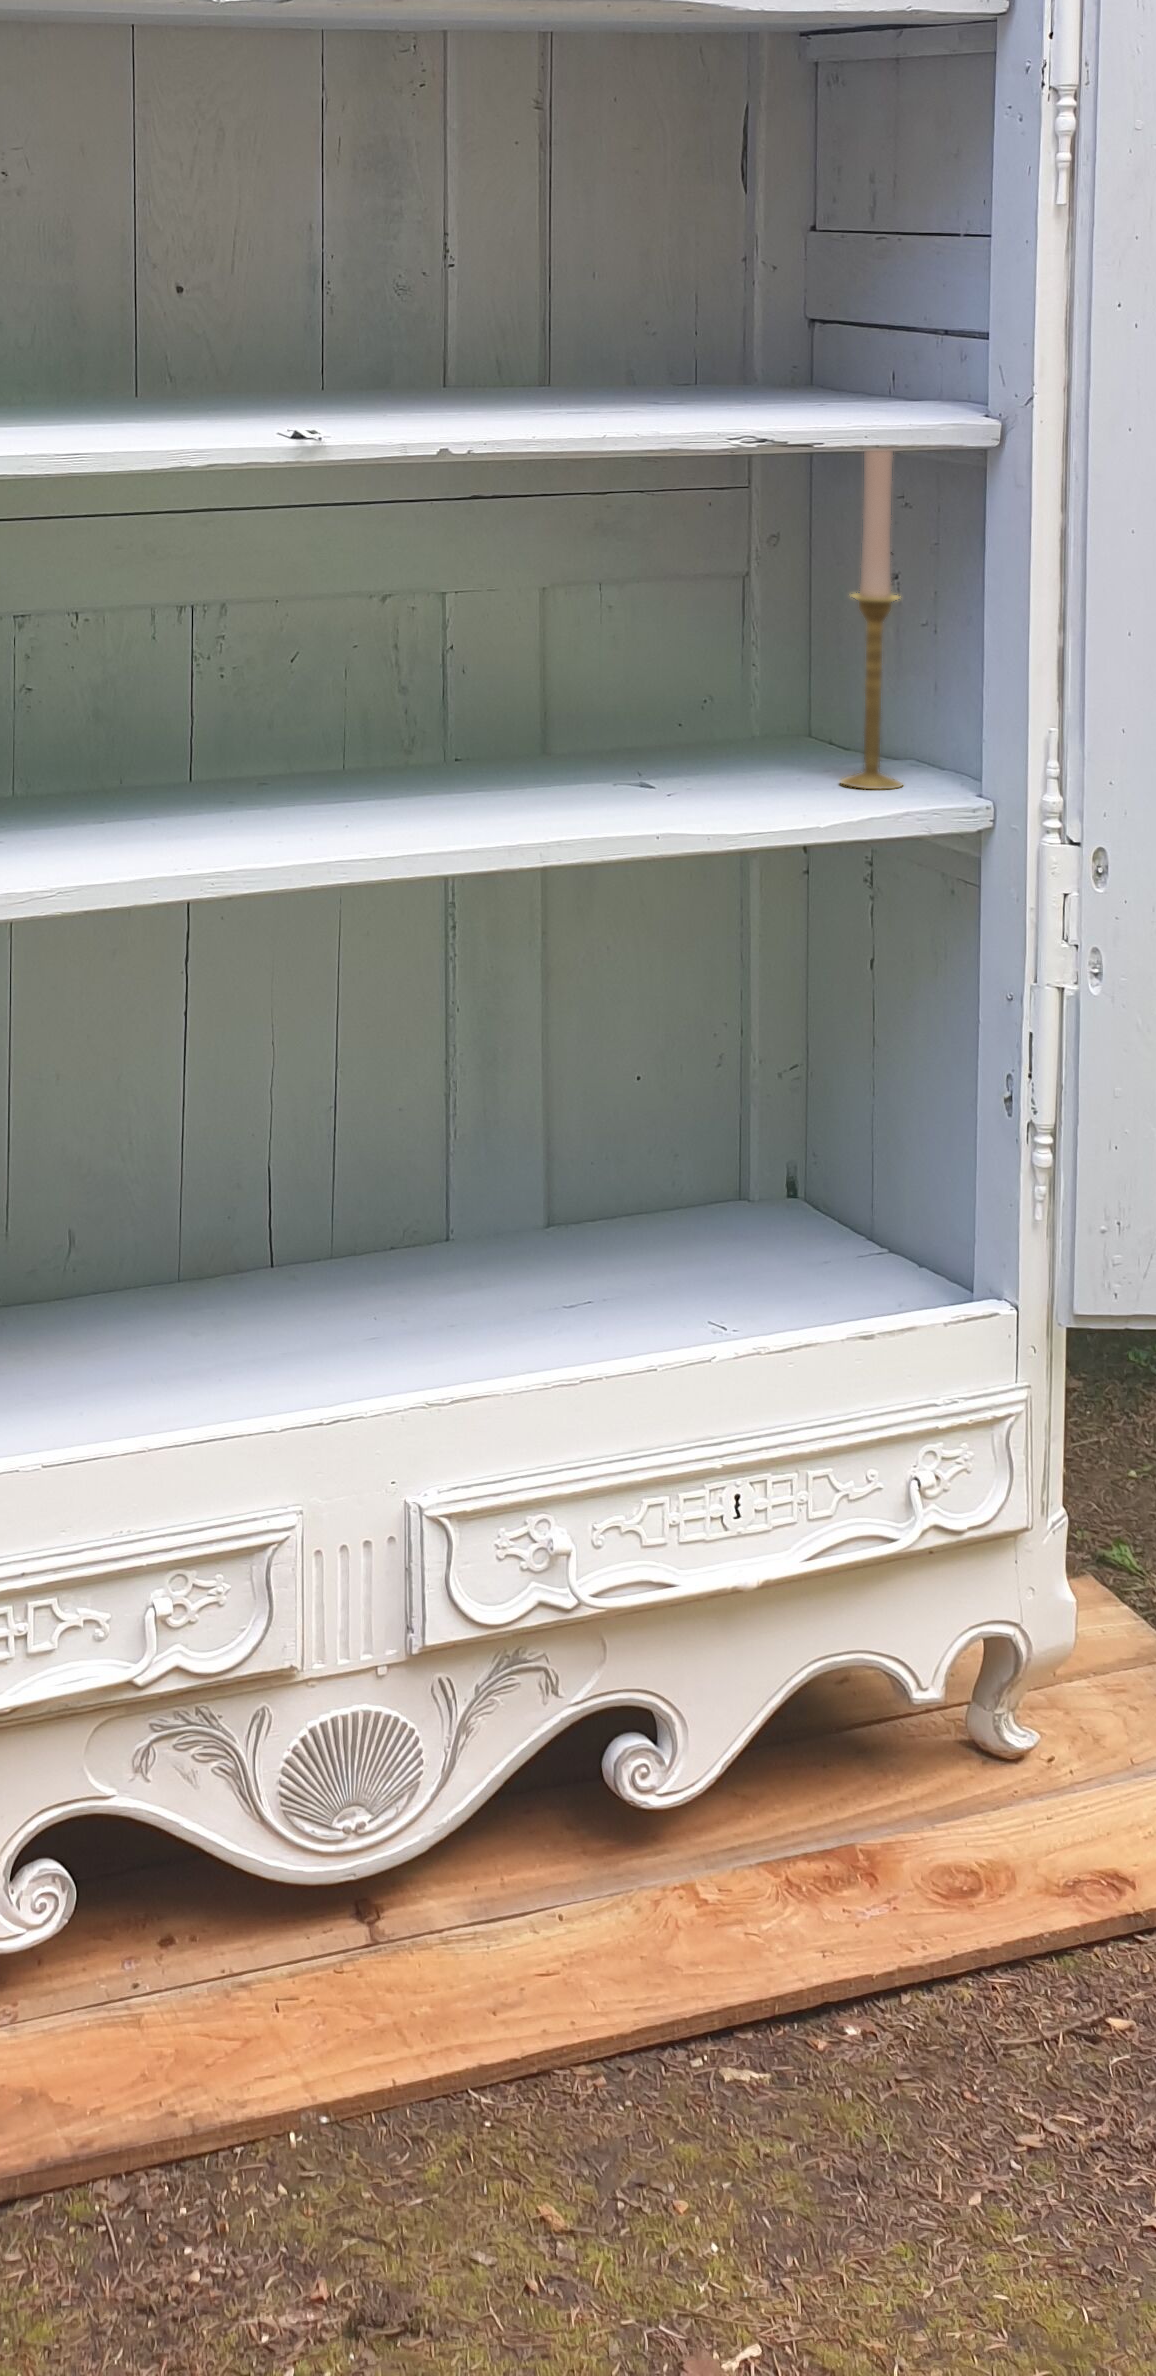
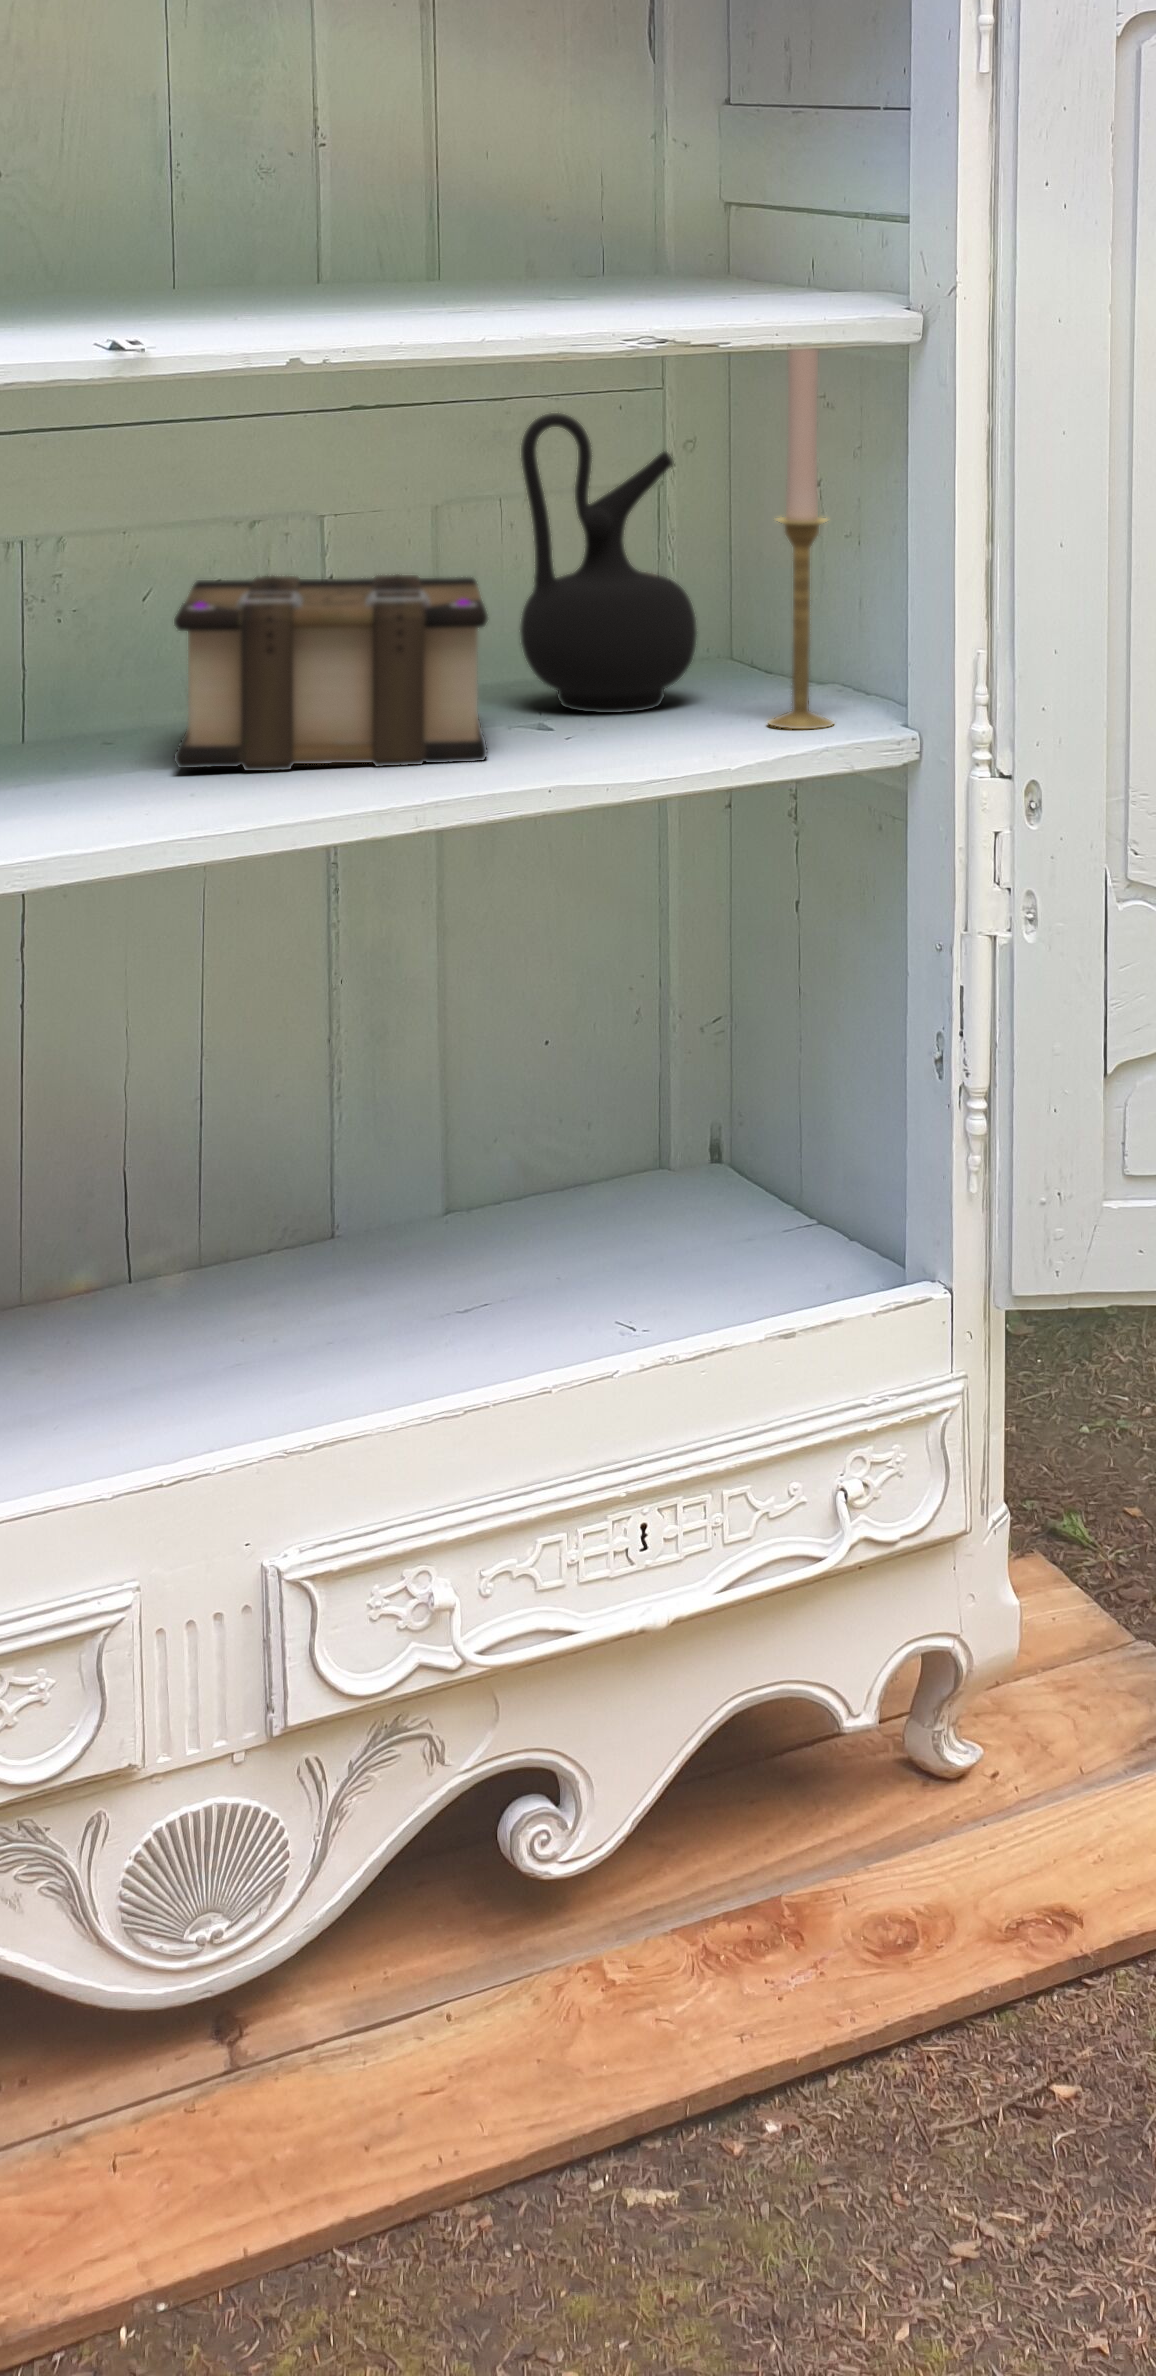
ceramic jug: none [603,490,766,766] -> present [520,413,697,713]
book: none [315,635,593,813] -> present [174,575,488,771]

